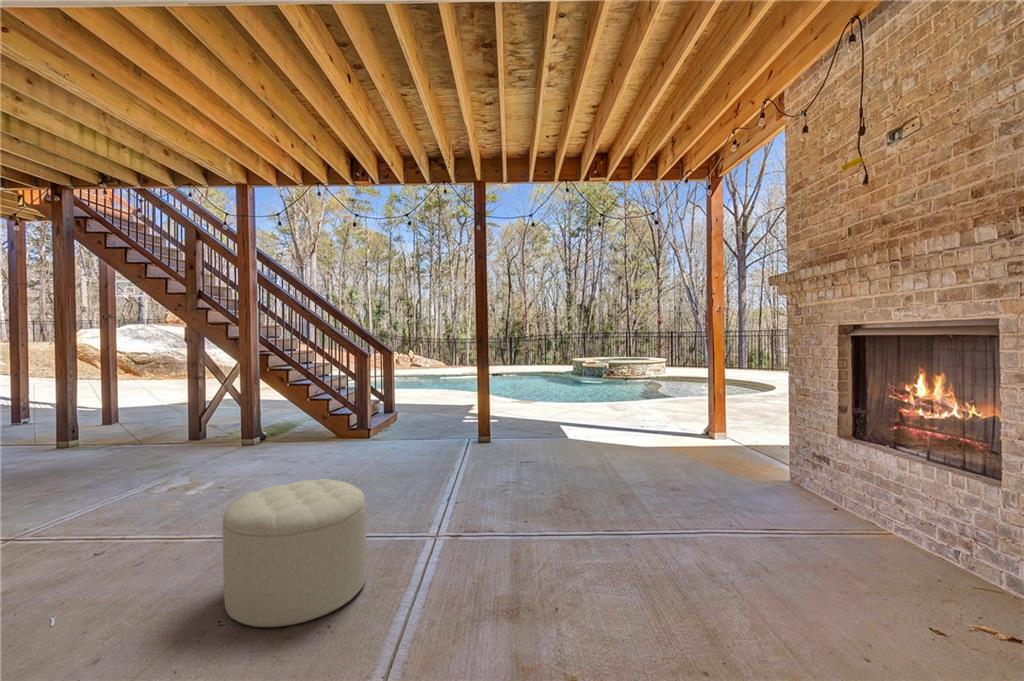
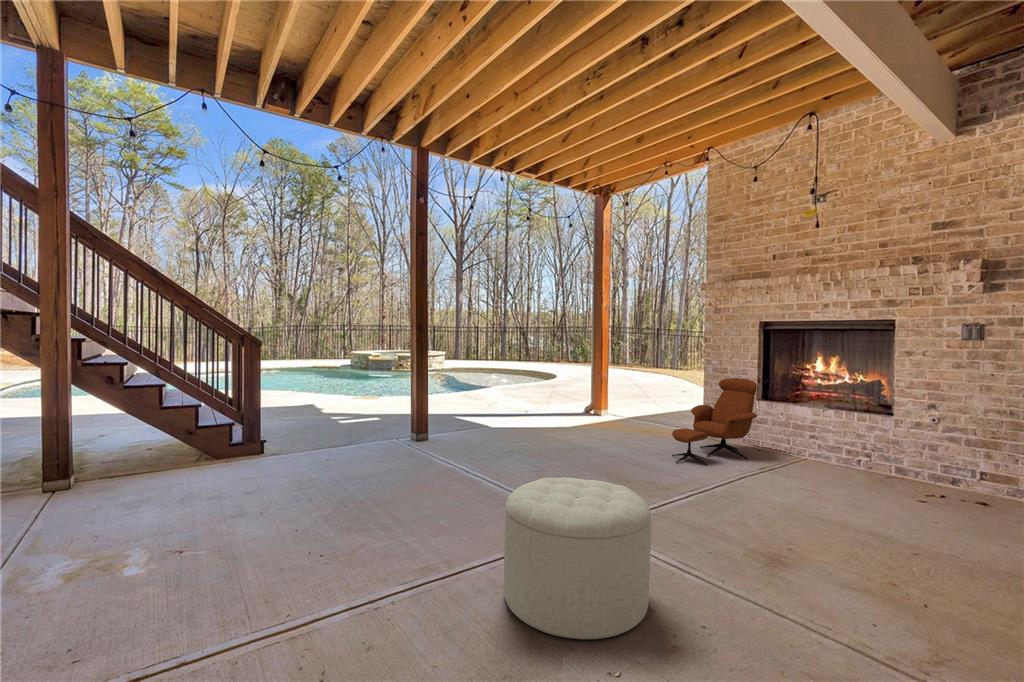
lounge chair: none [682,401,828,512] -> present [672,378,757,465]

